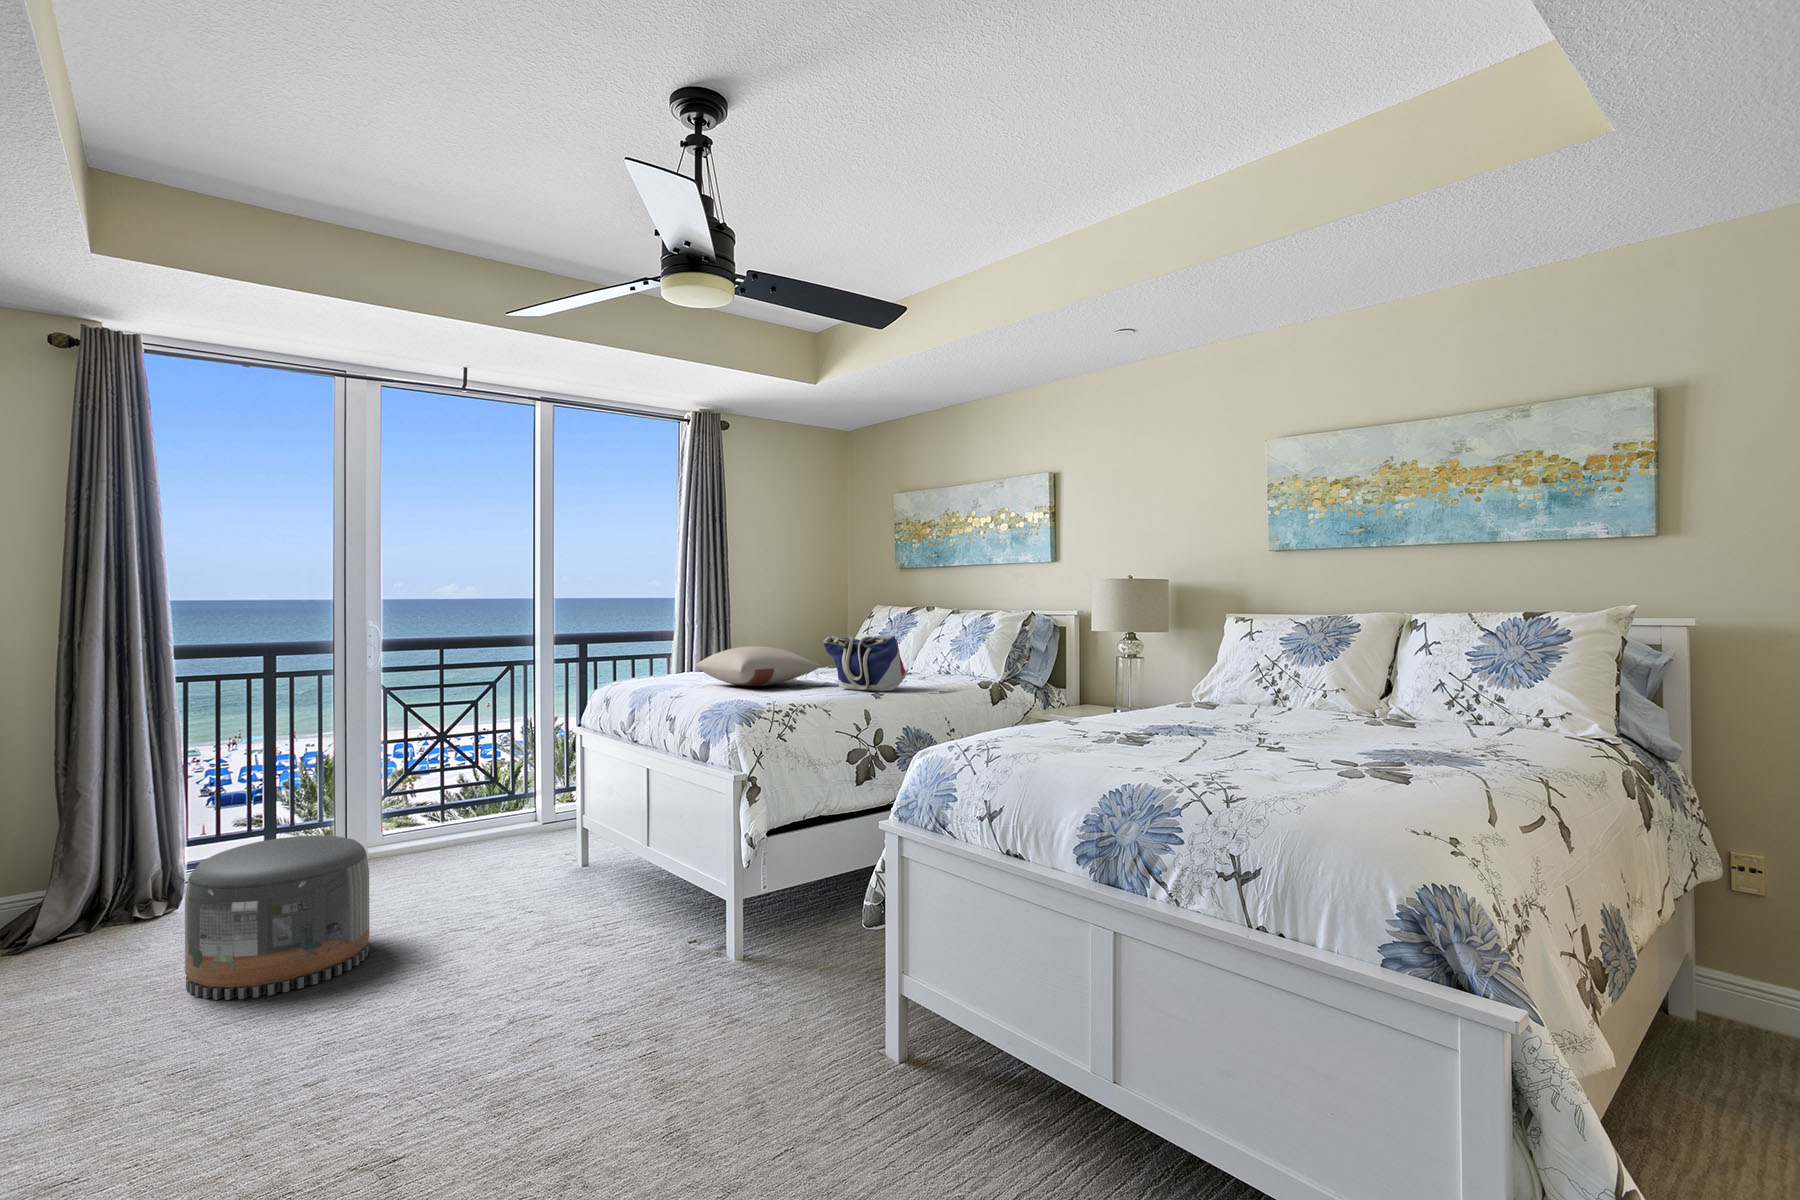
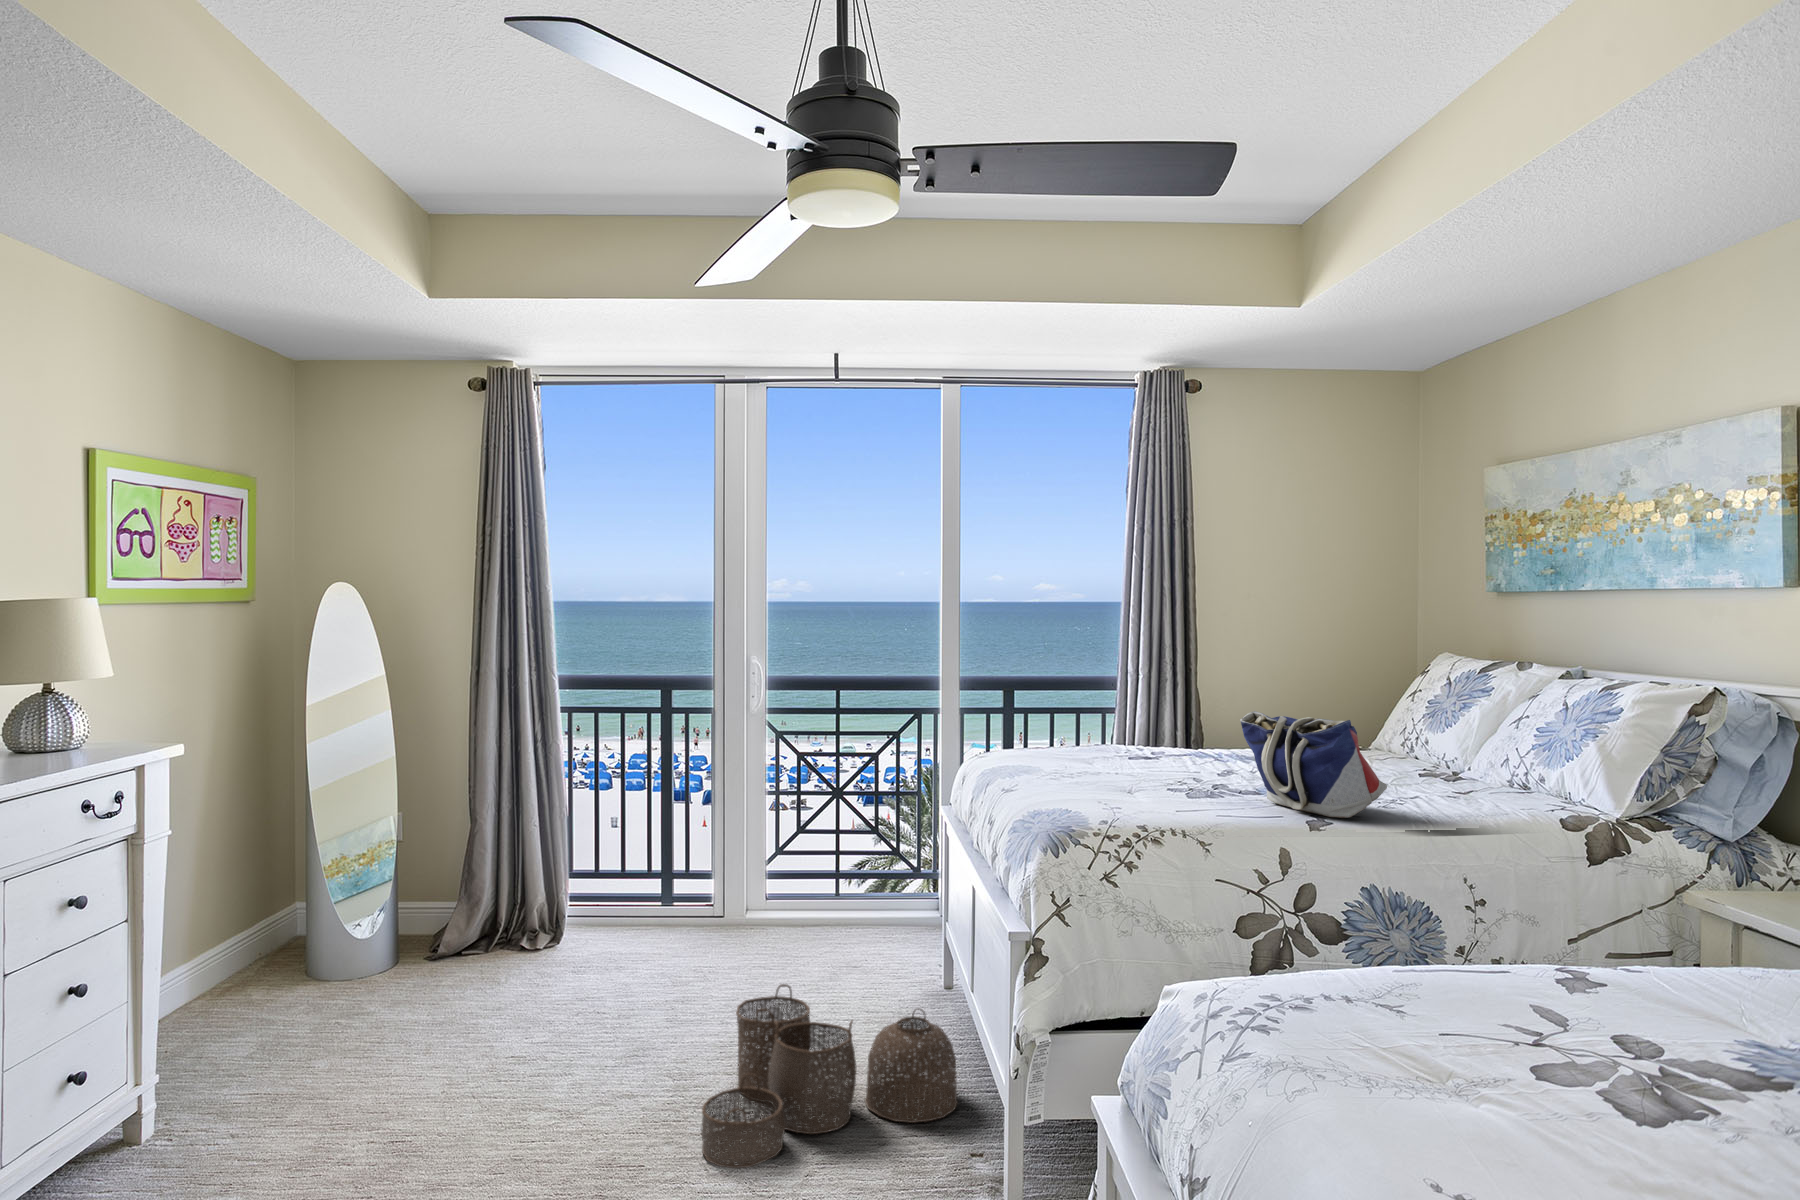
pillow: present [696,646,821,686] -> none [1070,718,1250,779]
pouf: present [185,835,370,1000] -> none [460,902,644,1089]
woven basket: none [475,857,653,986] -> present [701,984,958,1168]

